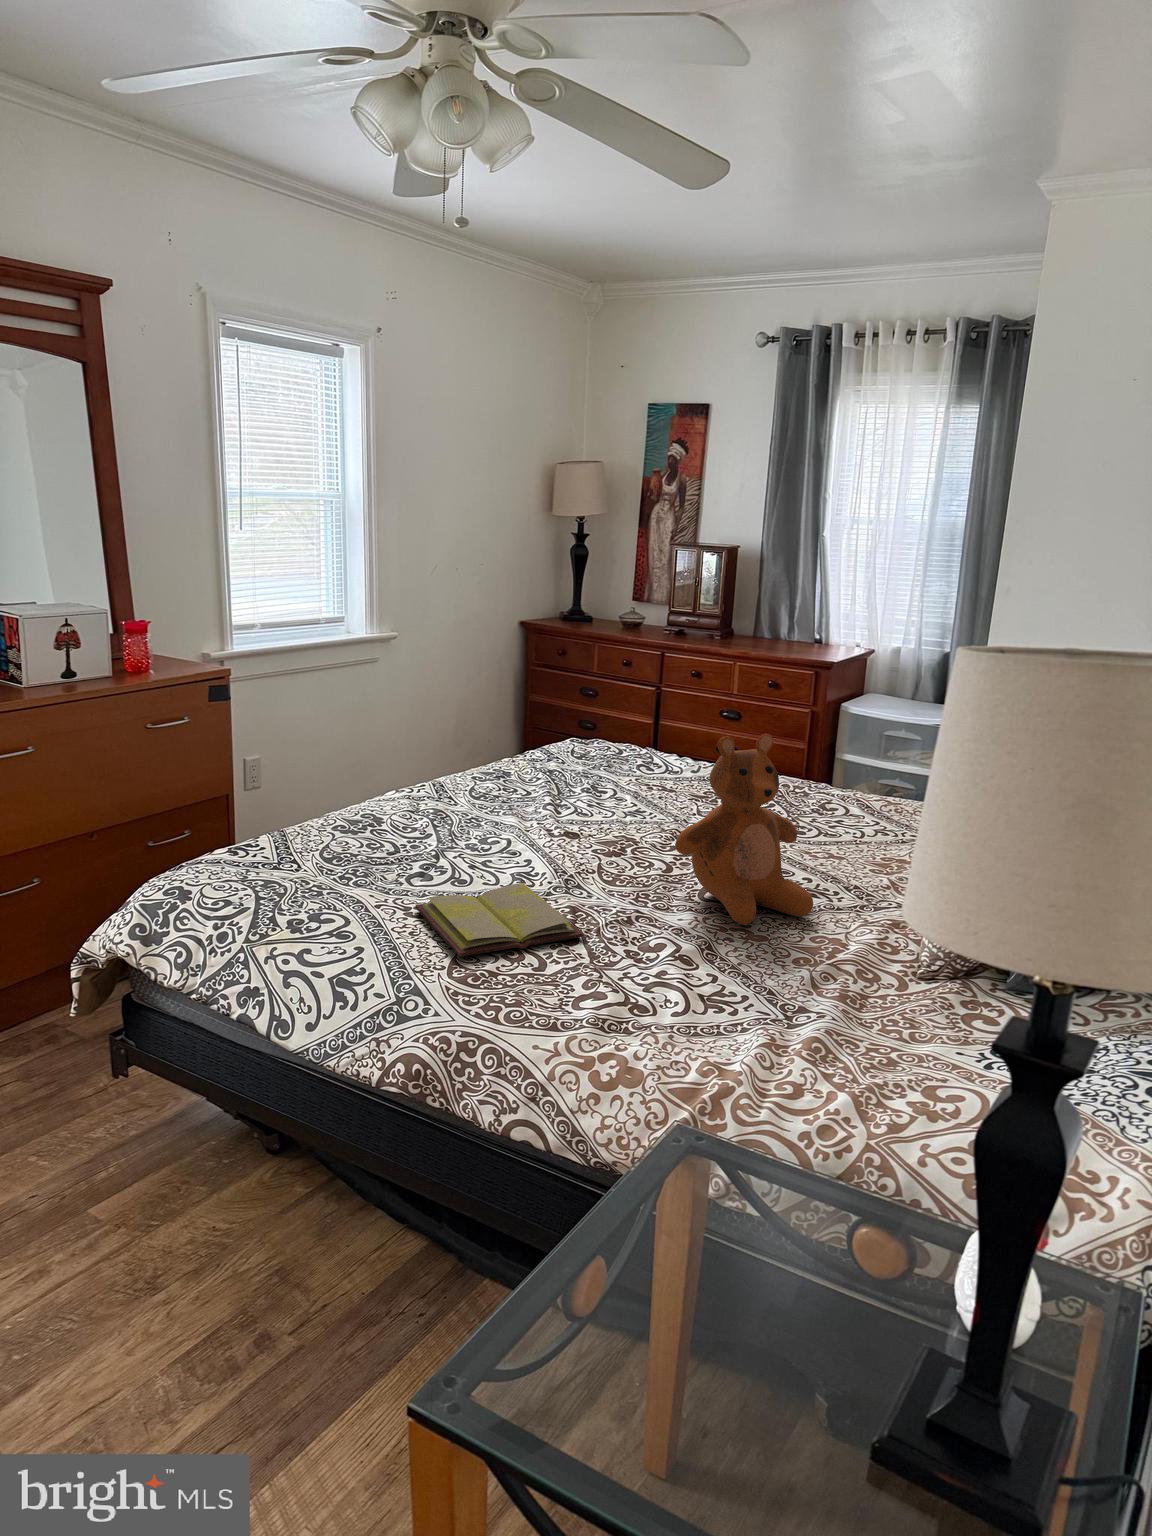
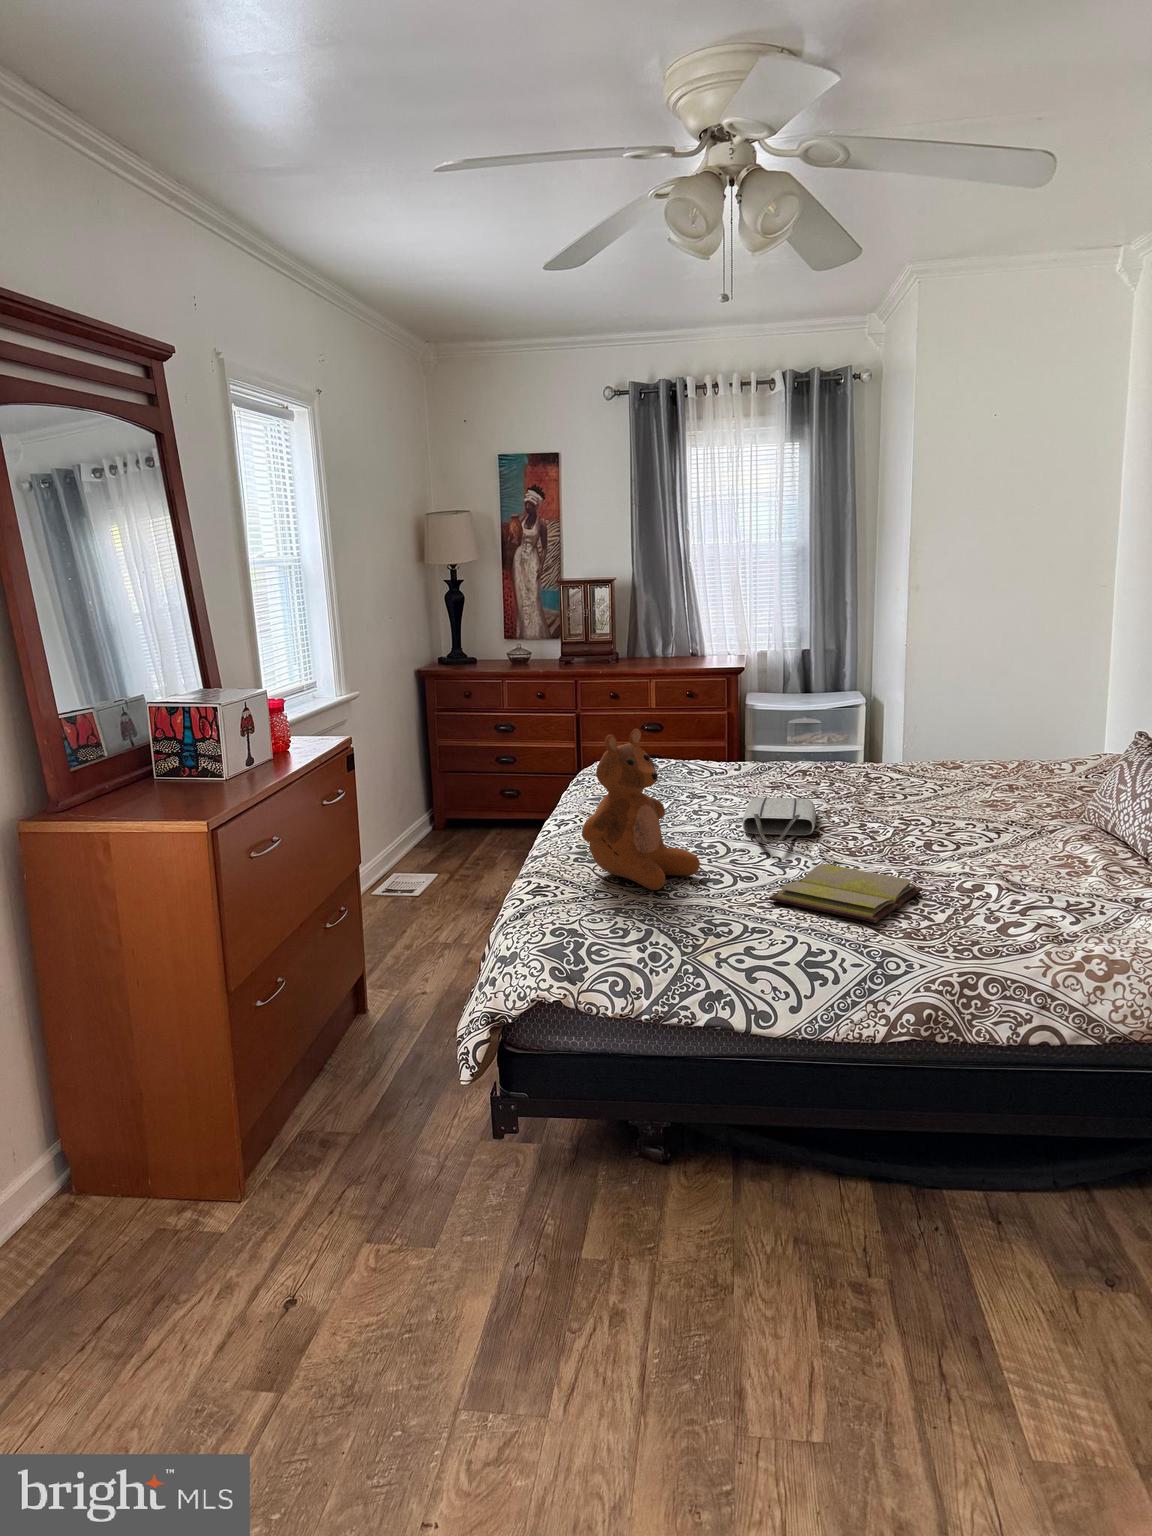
teddy bear: present [675,734,813,925] -> present [582,729,700,890]
tote bag: none [515,802,653,855] -> present [742,797,816,844]

